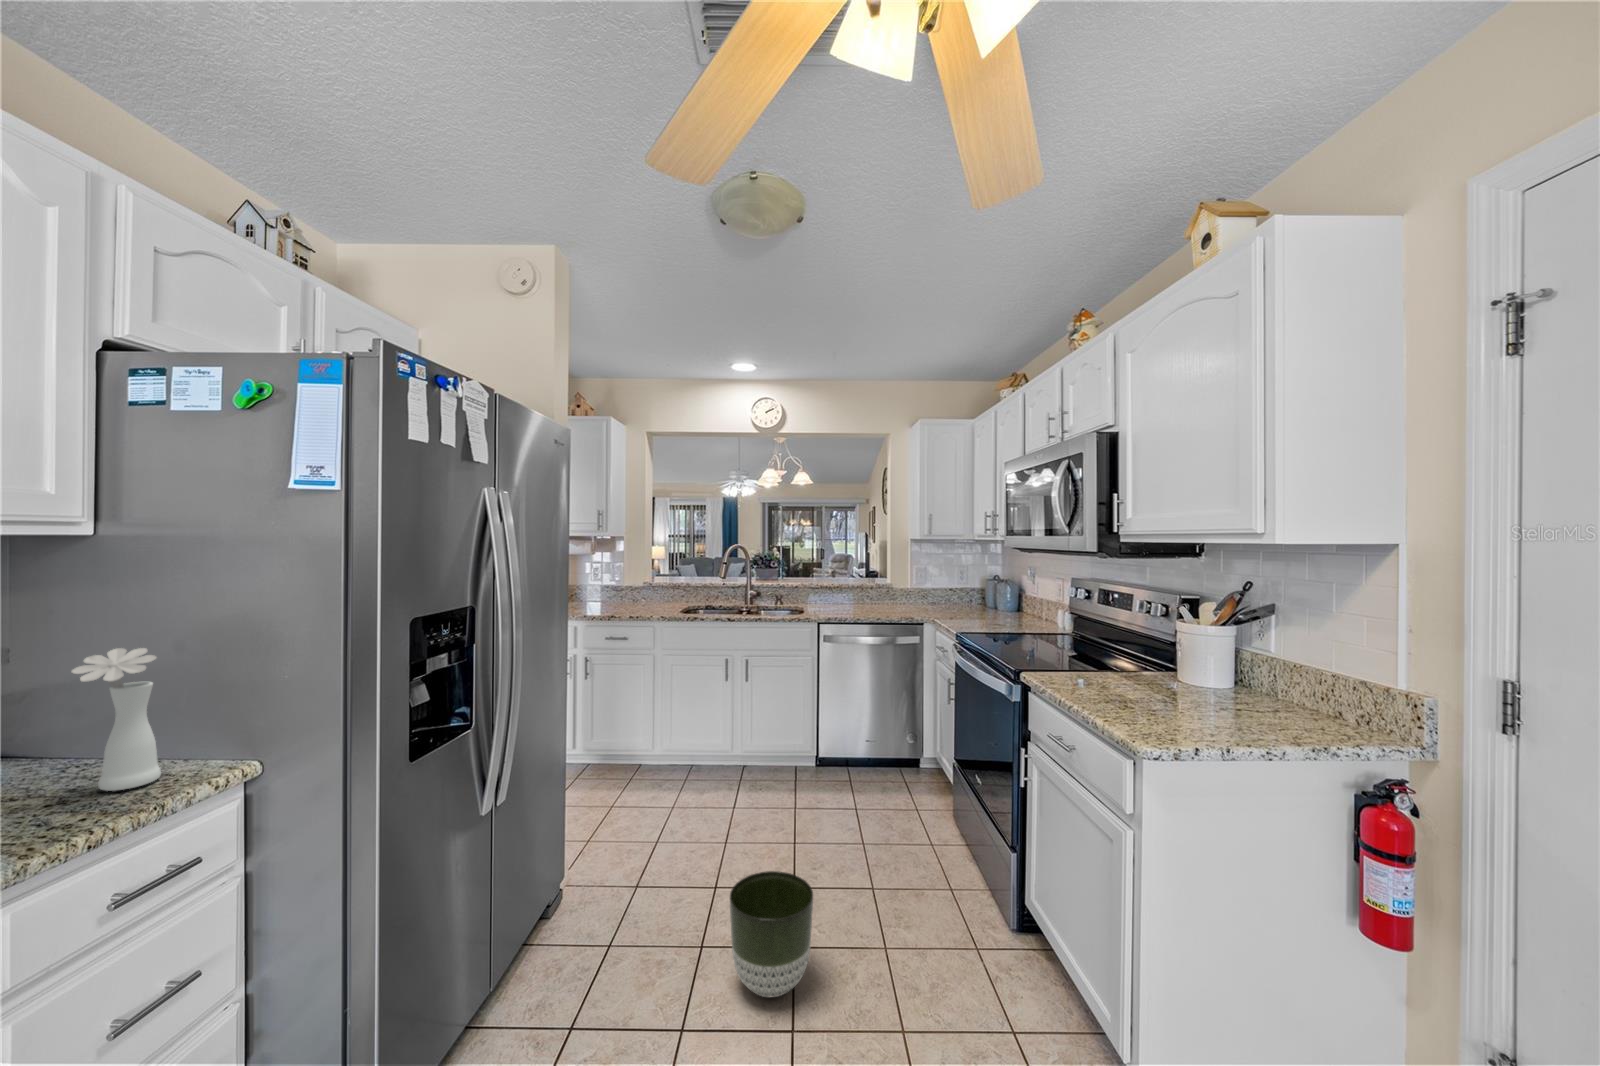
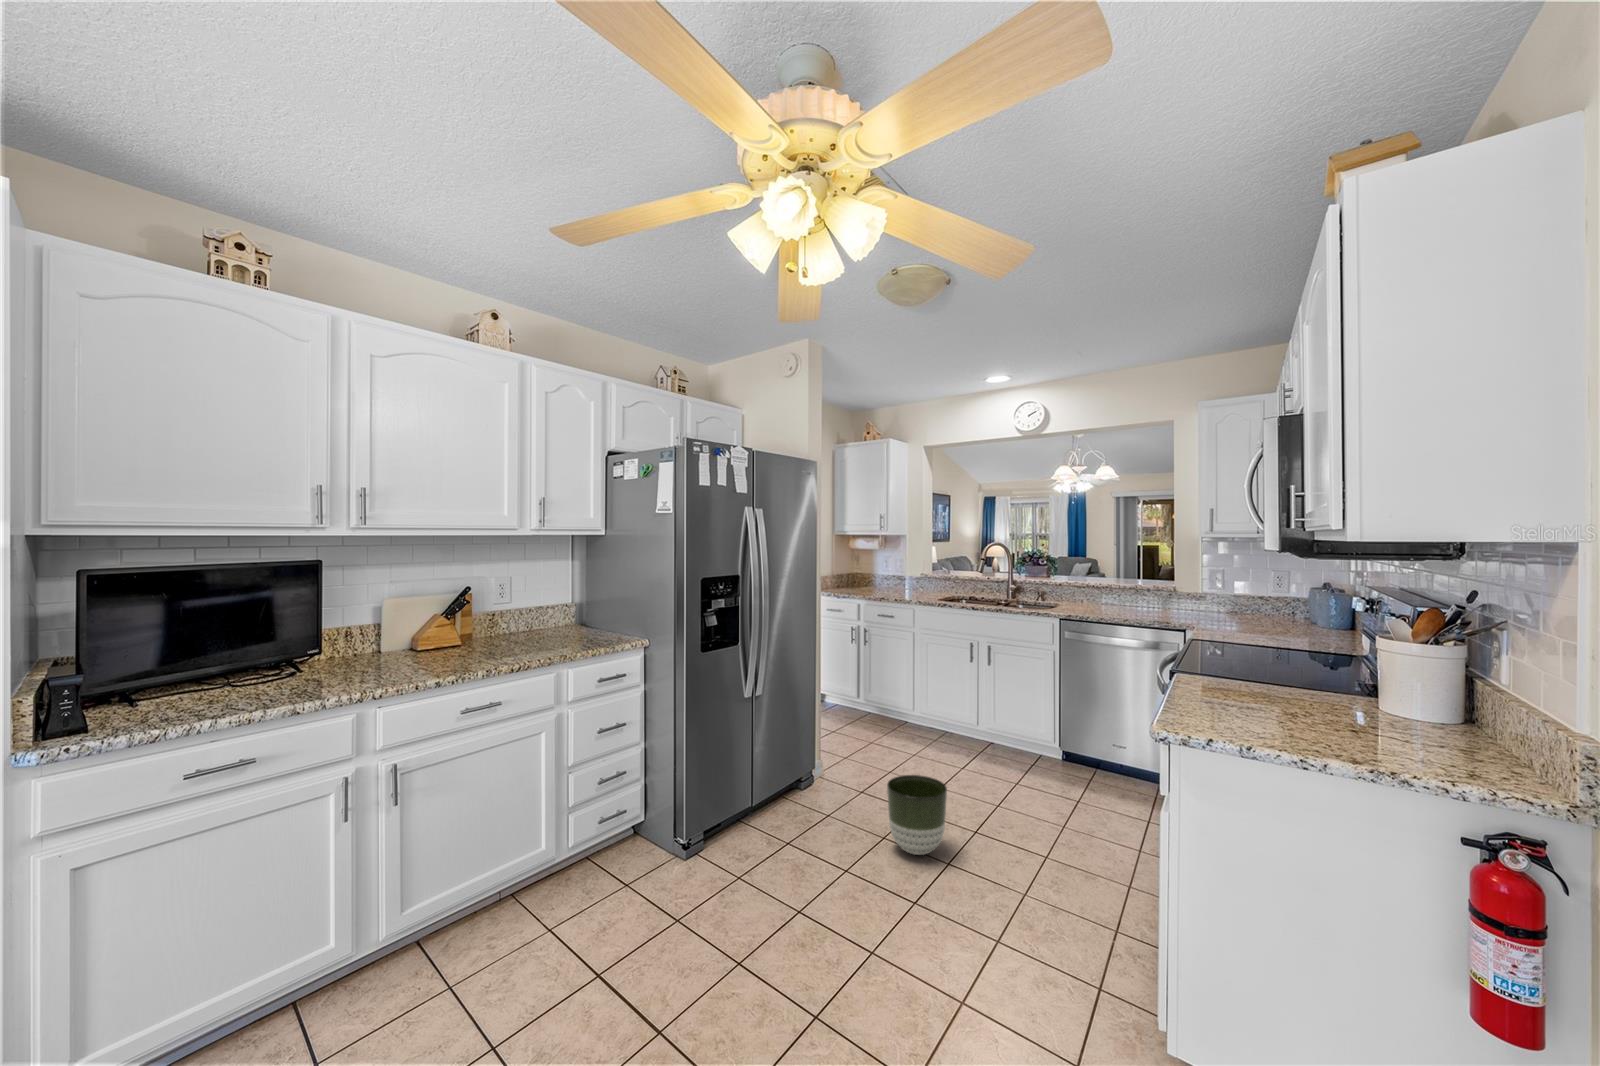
vase: present [71,648,161,791] -> none [589,583,616,642]

